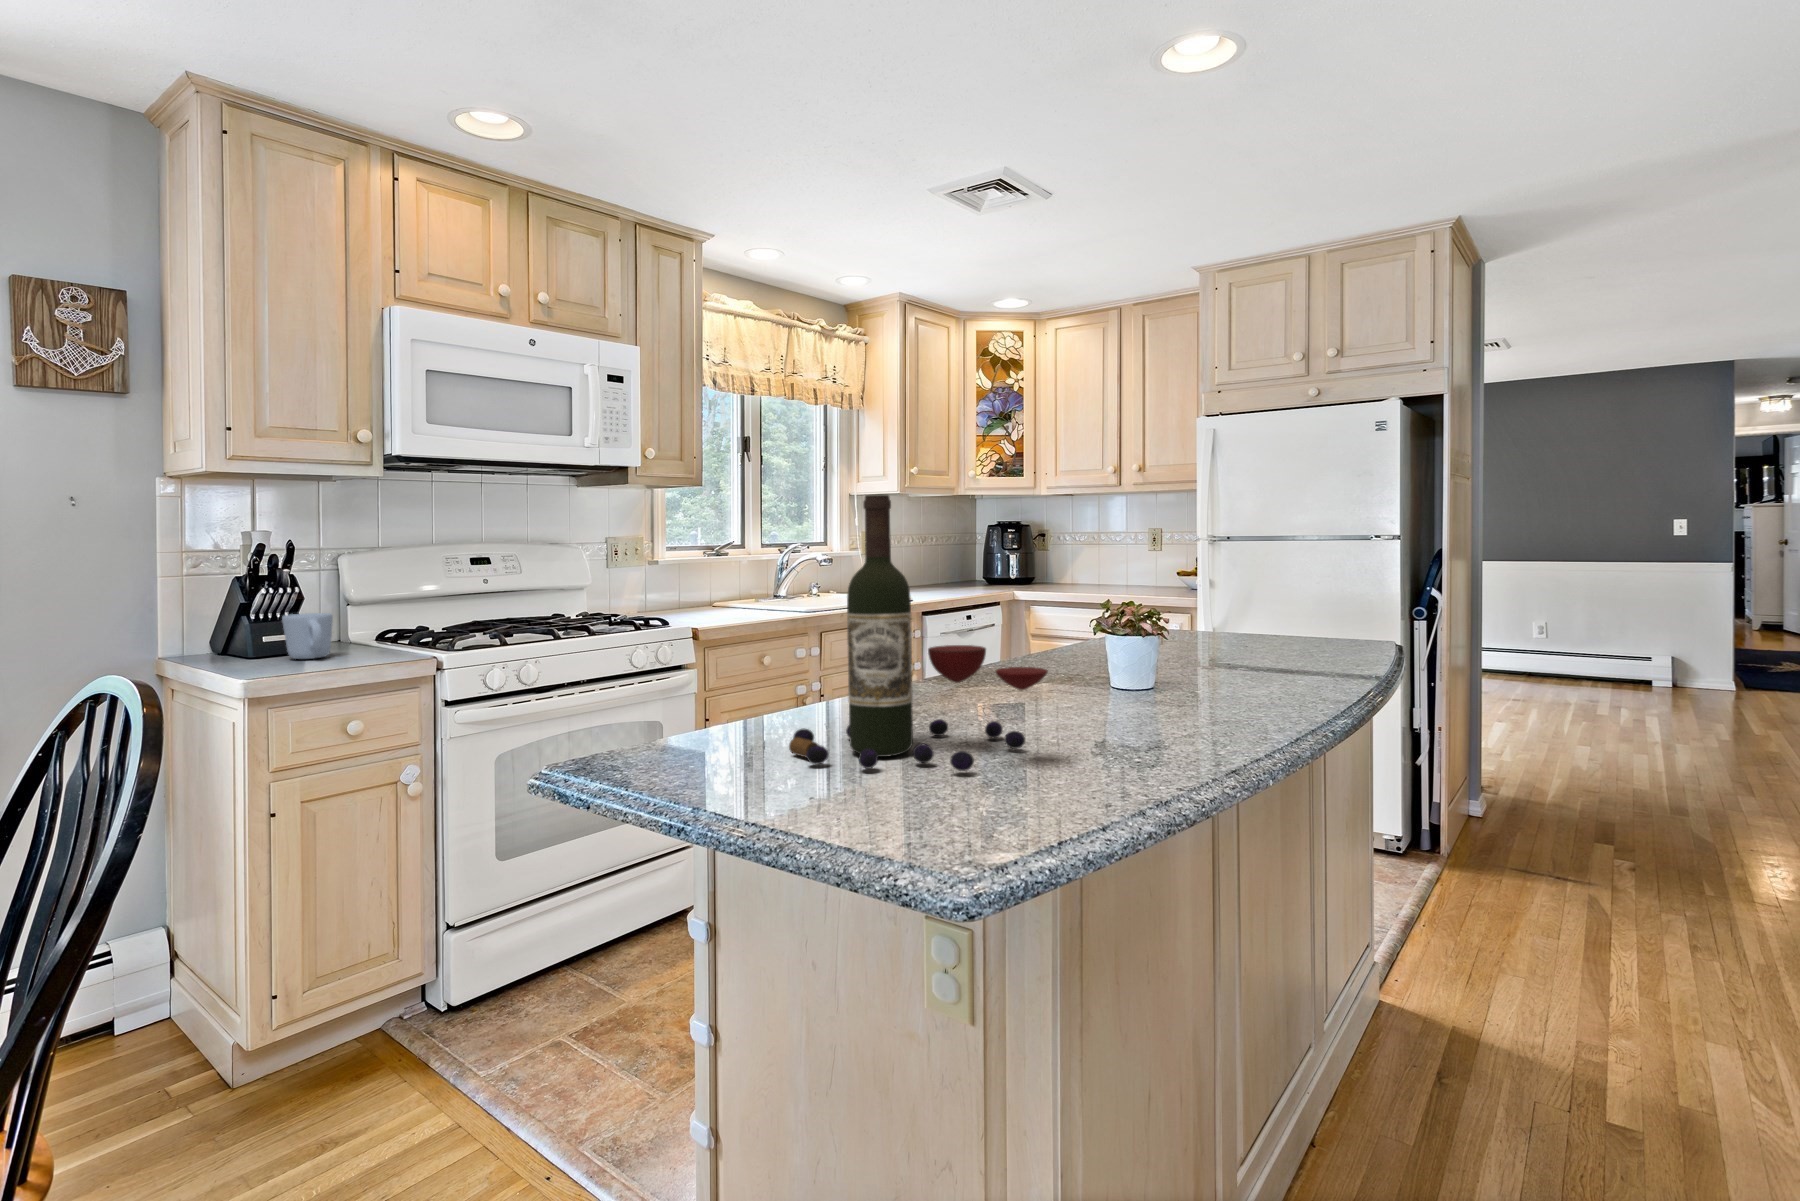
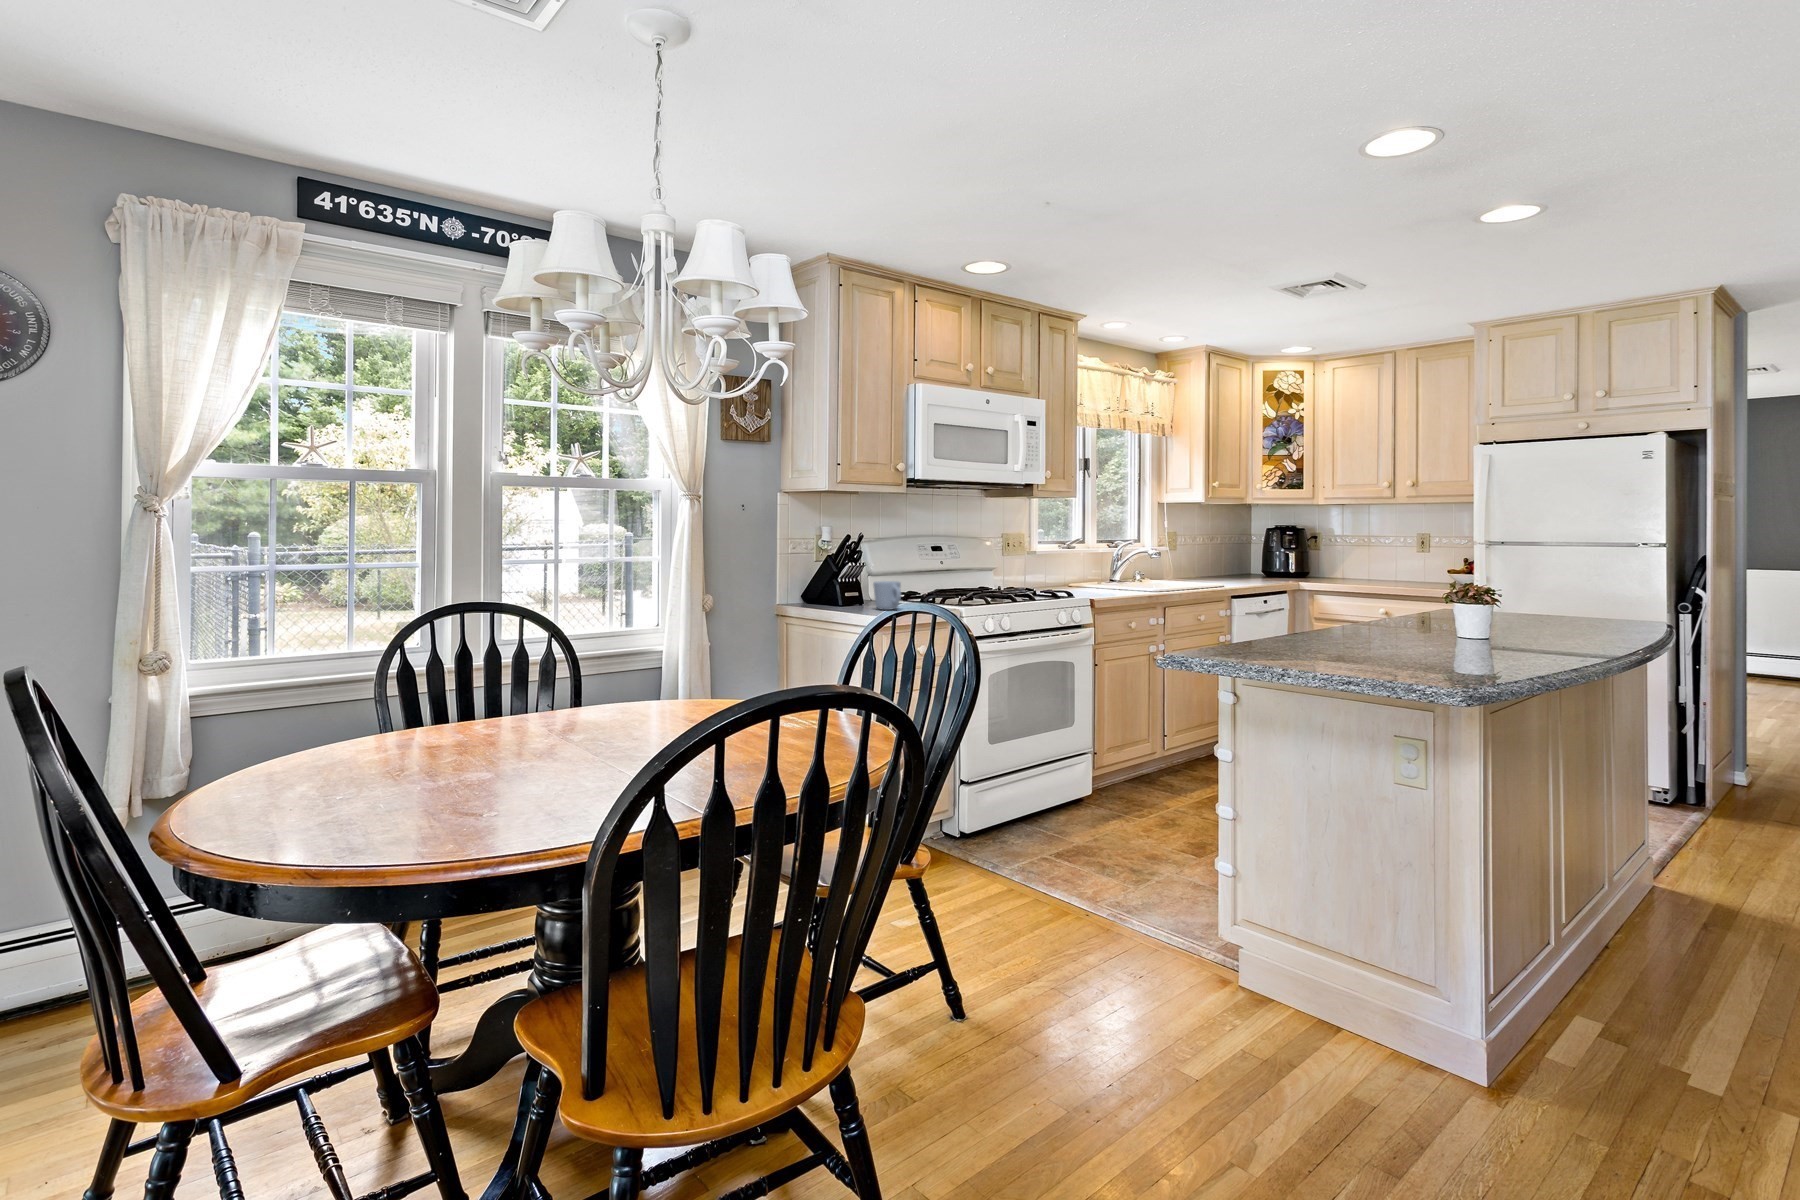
wine bottle: present [789,494,1048,771] -> none [1294,509,1468,660]

